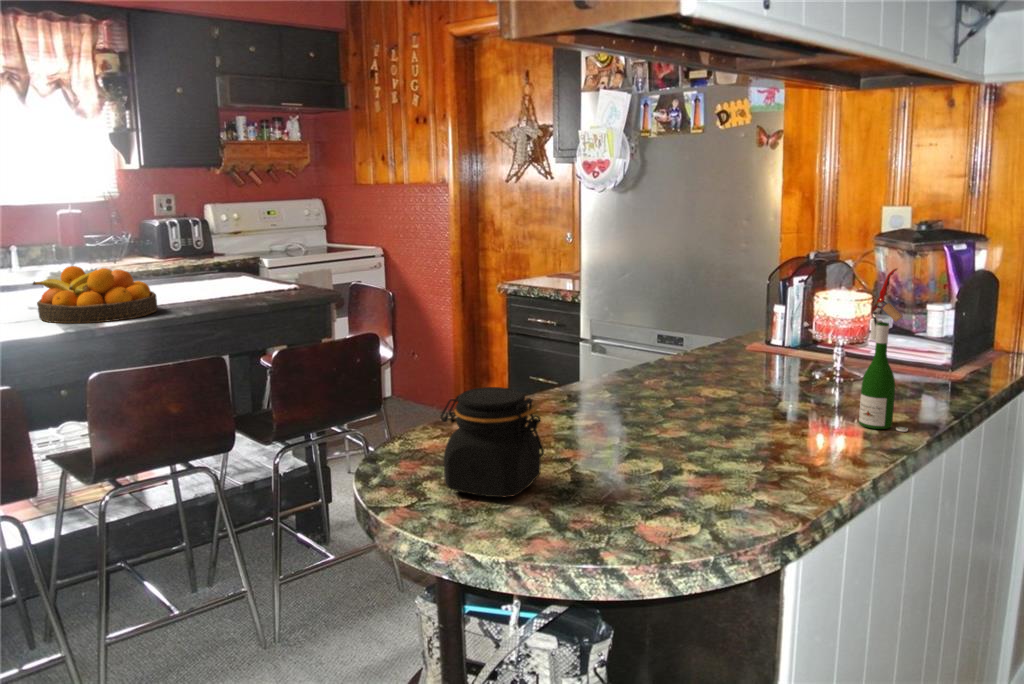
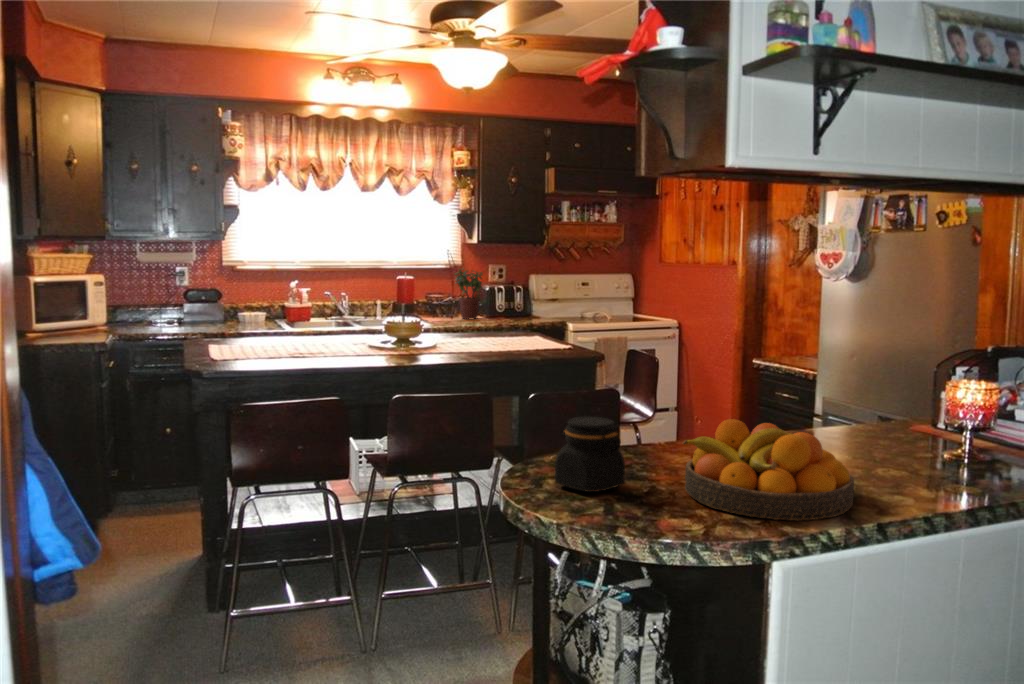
potted plant: none [109,199,152,263] -> present [455,269,483,320]
fruit bowl: present [33,266,158,323] -> present [683,419,854,521]
wine bottle: present [859,269,908,432] -> none [928,359,968,502]

